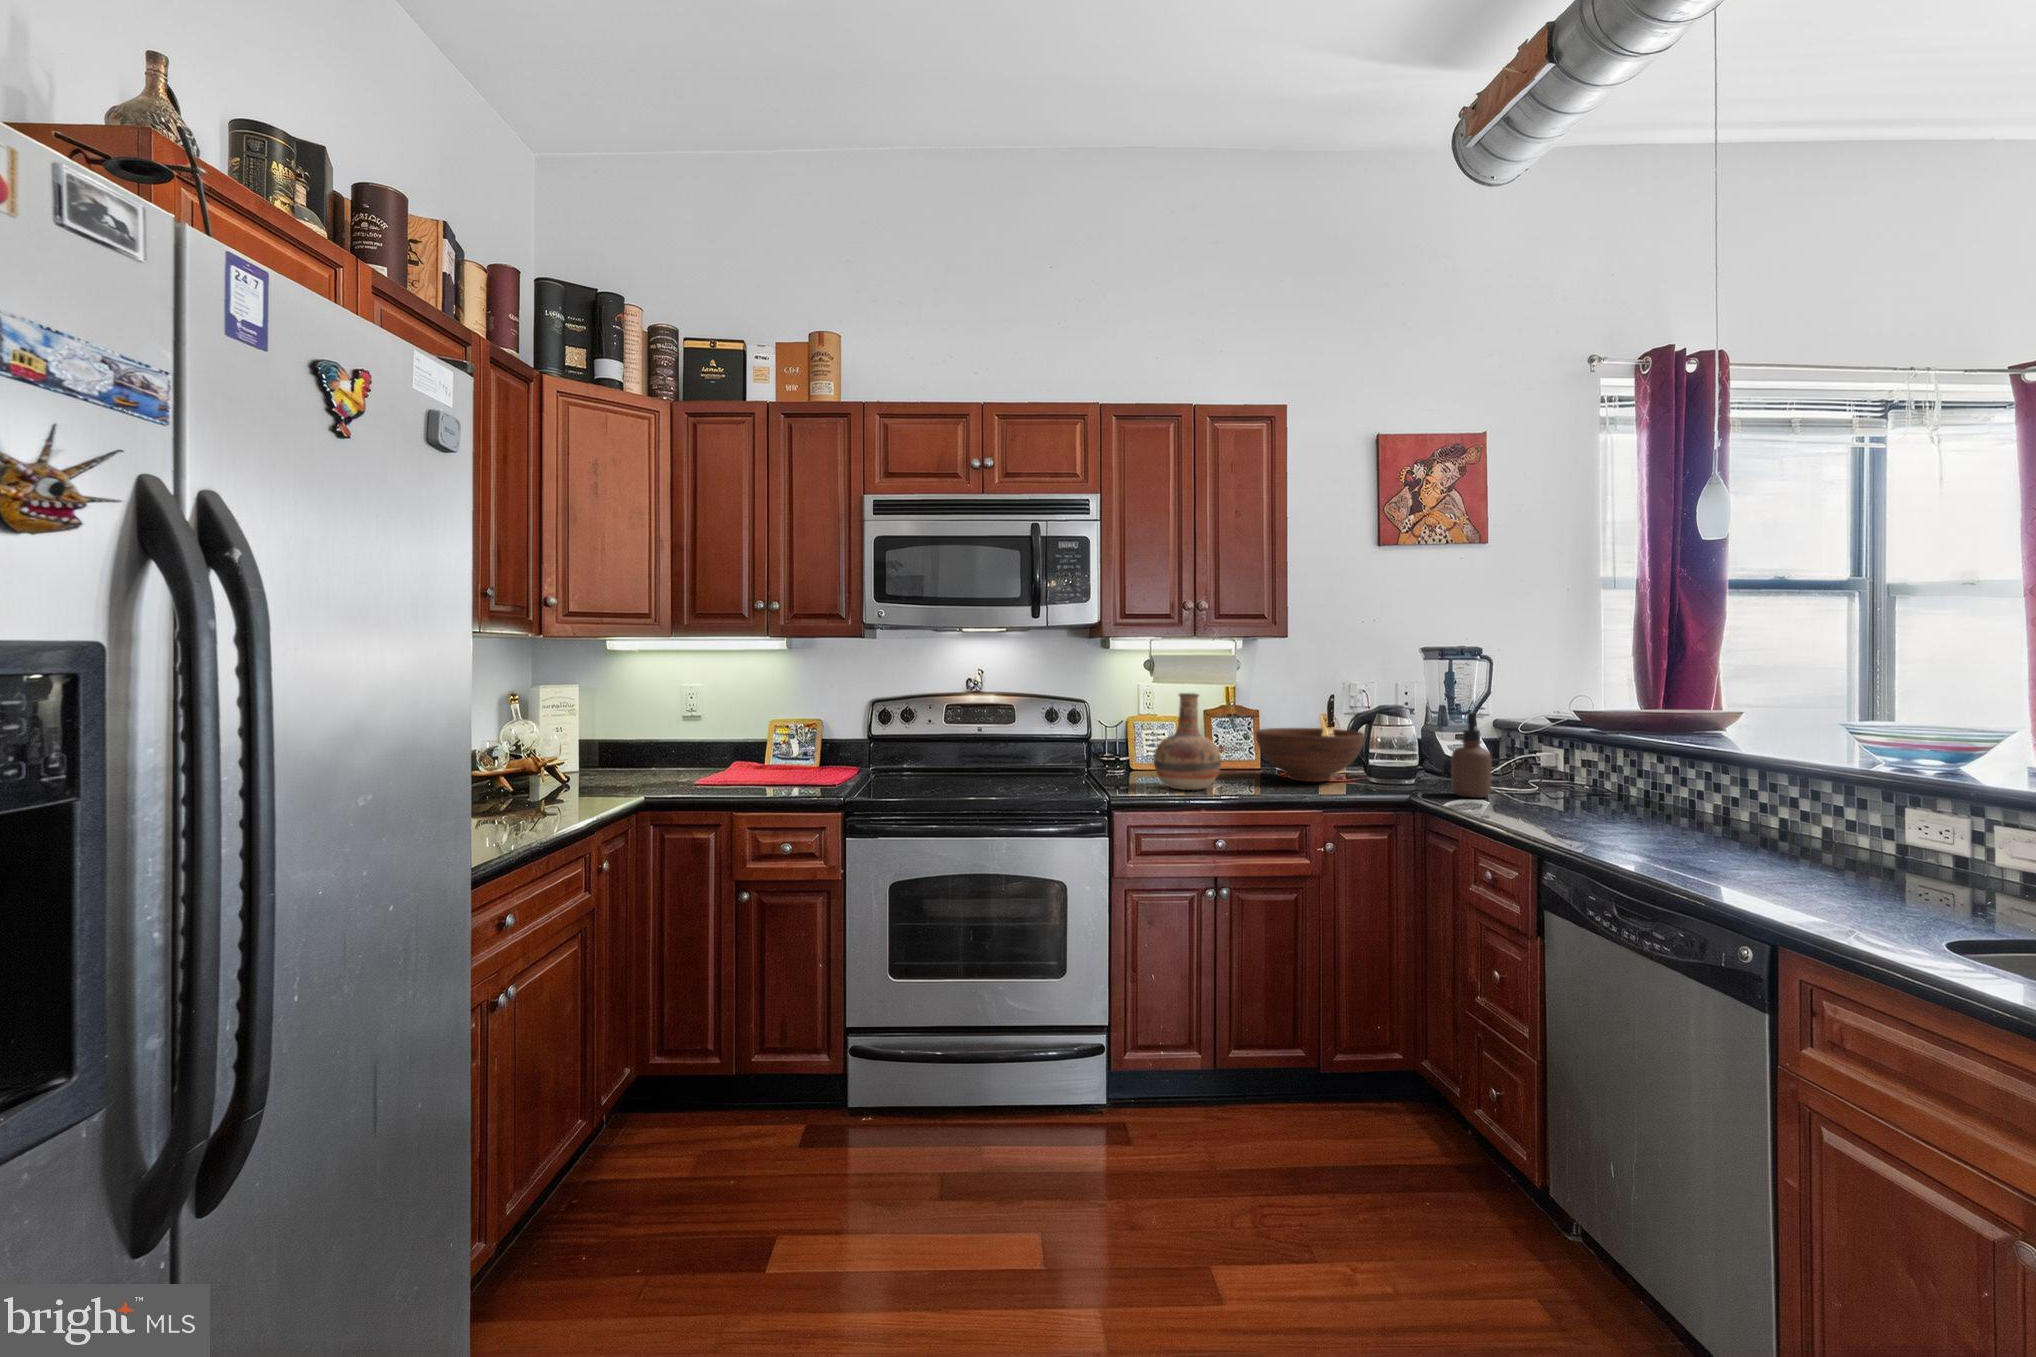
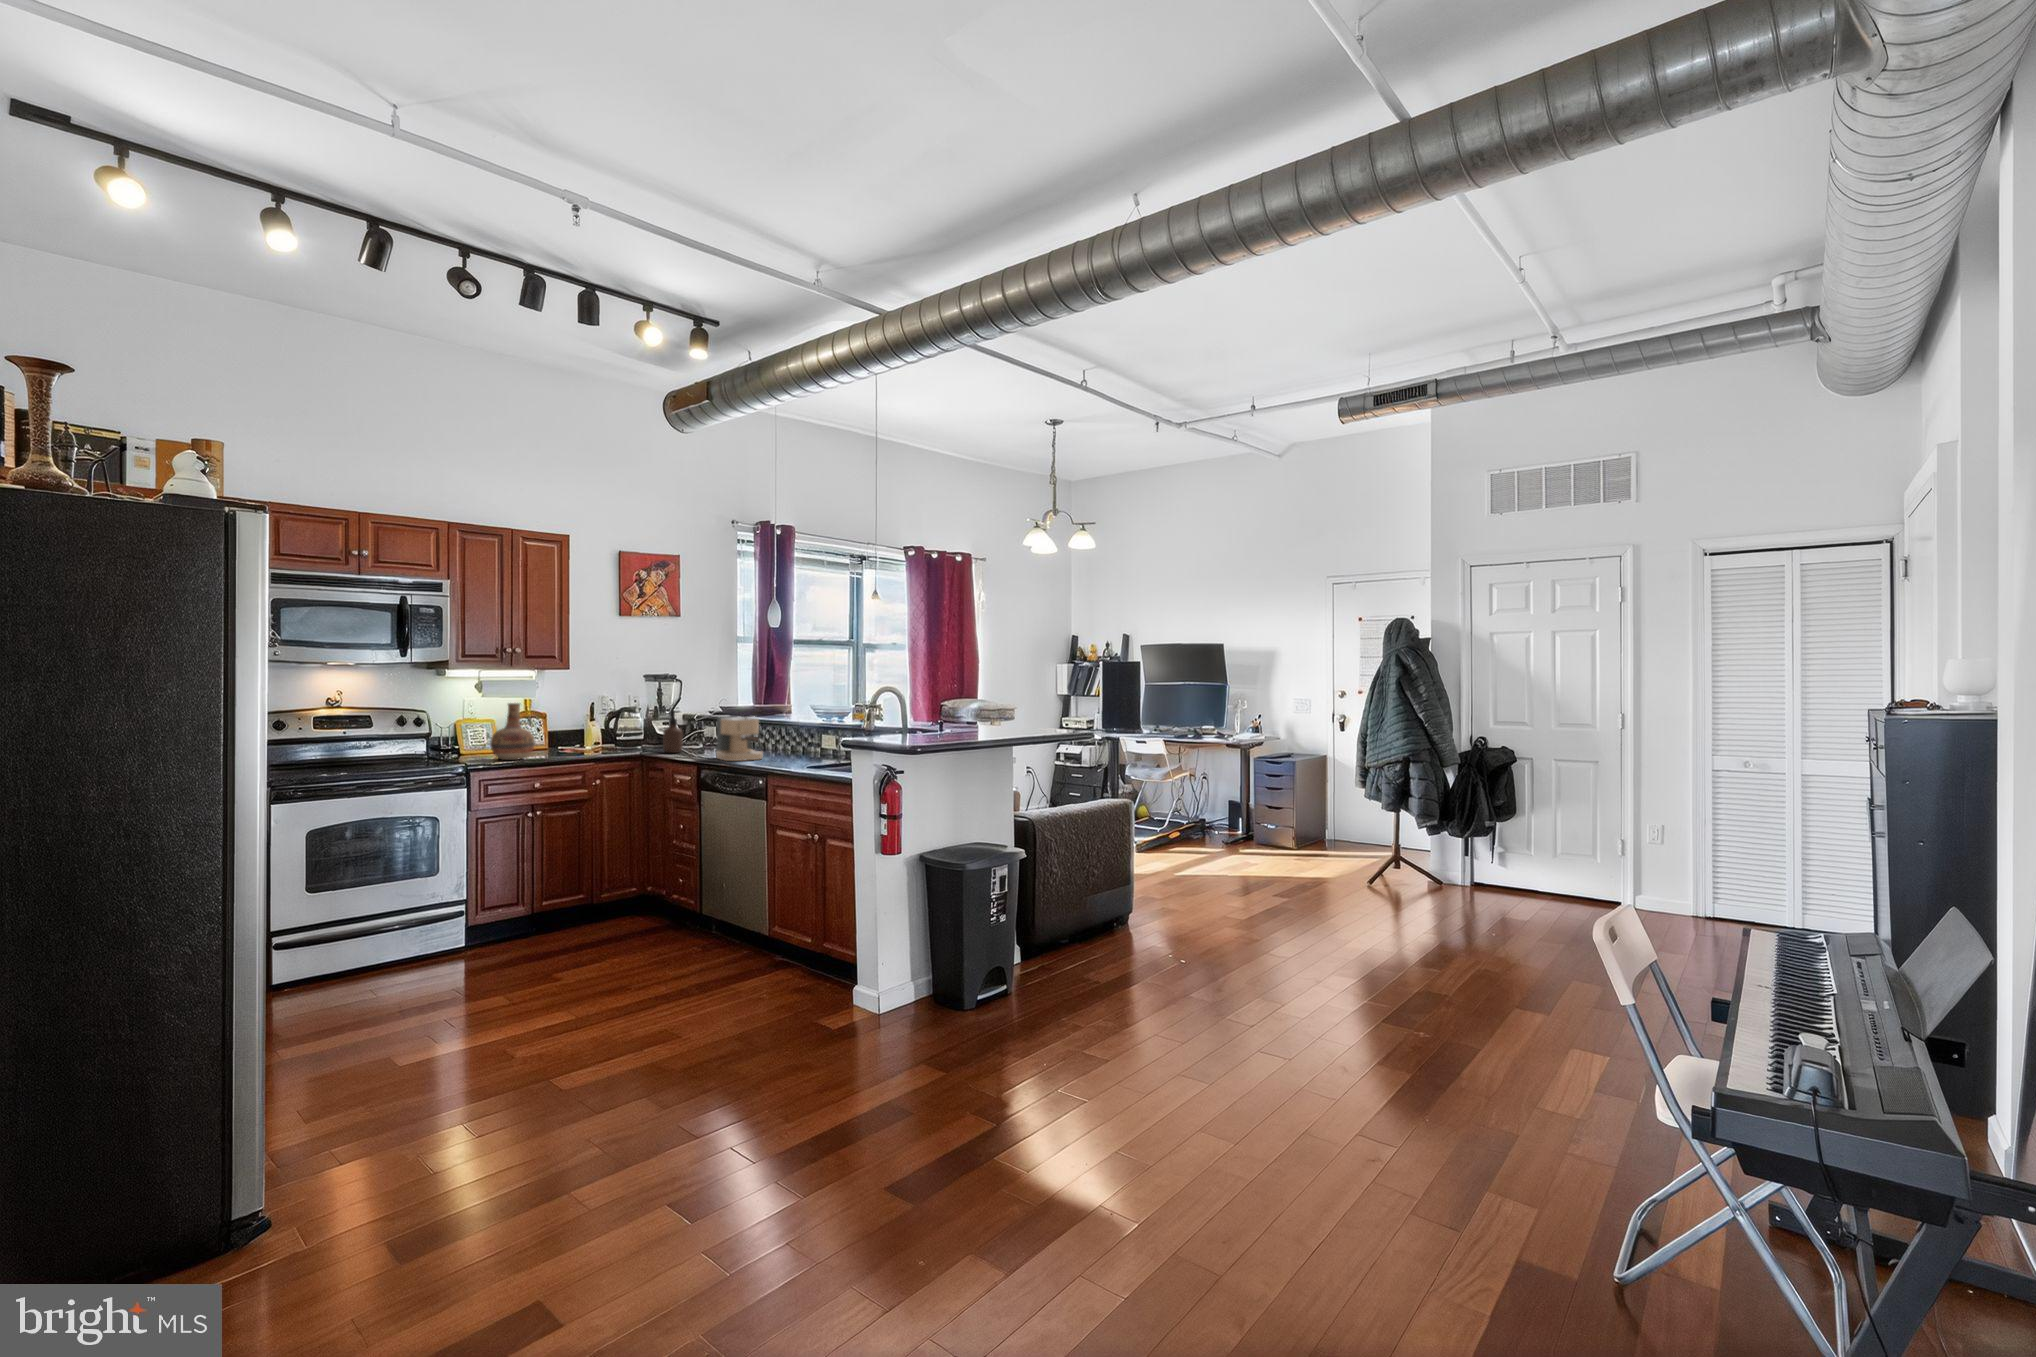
fruit bowl: present [1256,728,1365,782] -> none [550,722,616,753]
coffee maker: none [1569,735,1697,843] -> present [716,716,763,761]

